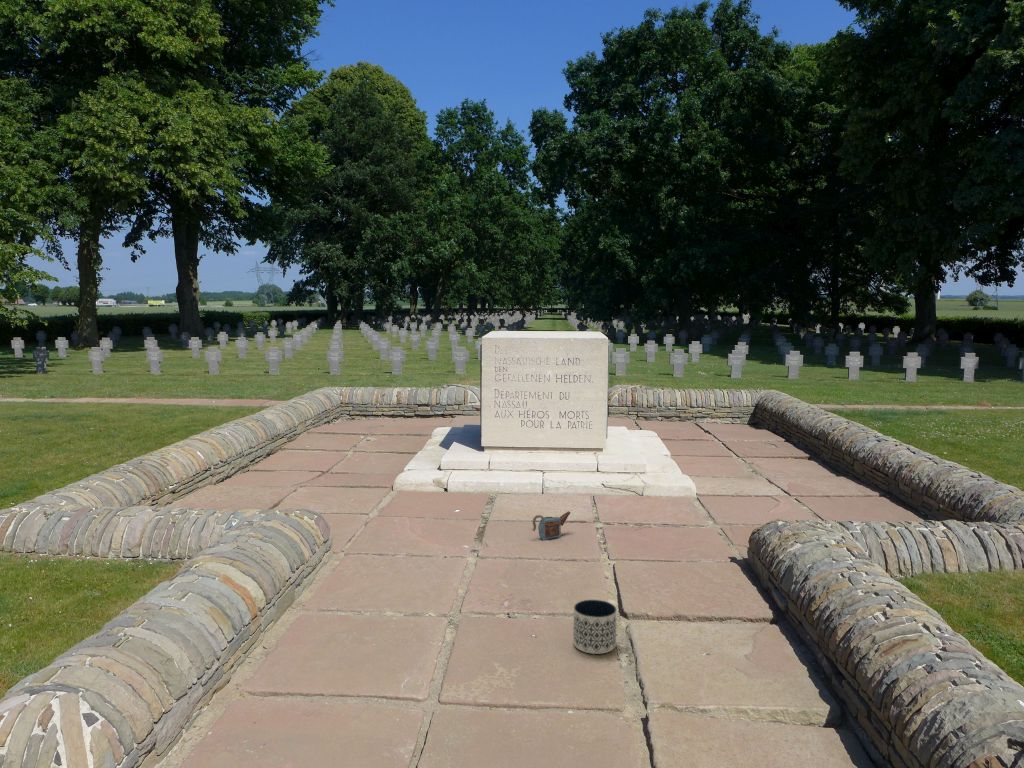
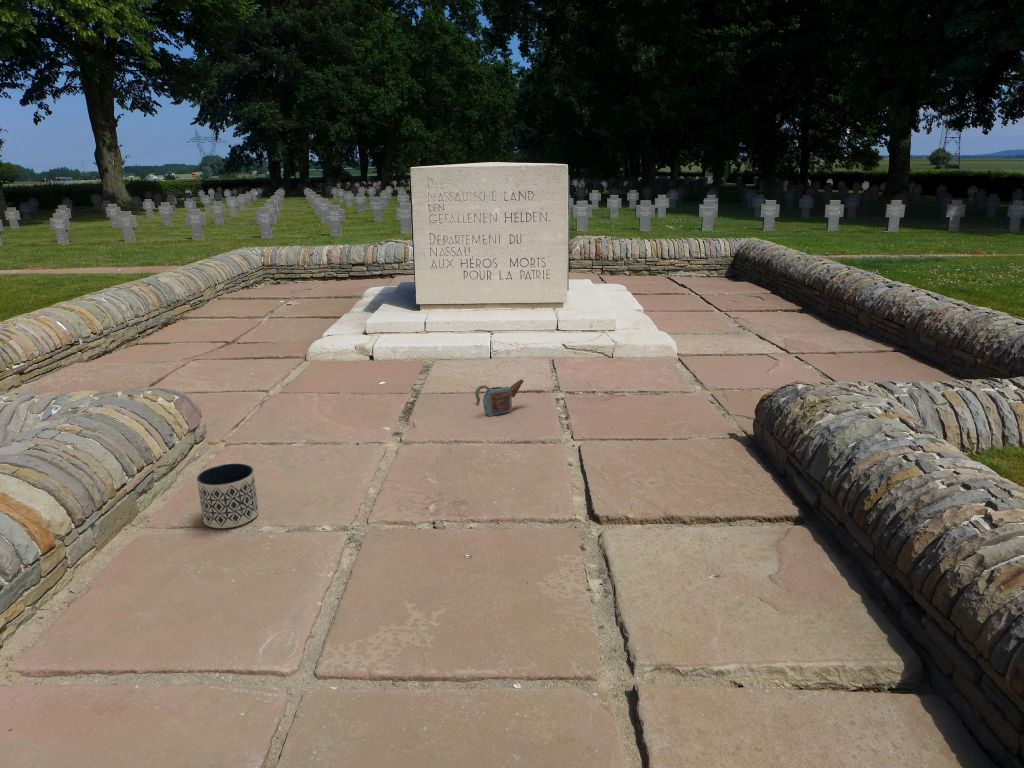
planter: present [573,600,617,654] -> present [197,464,259,528]

